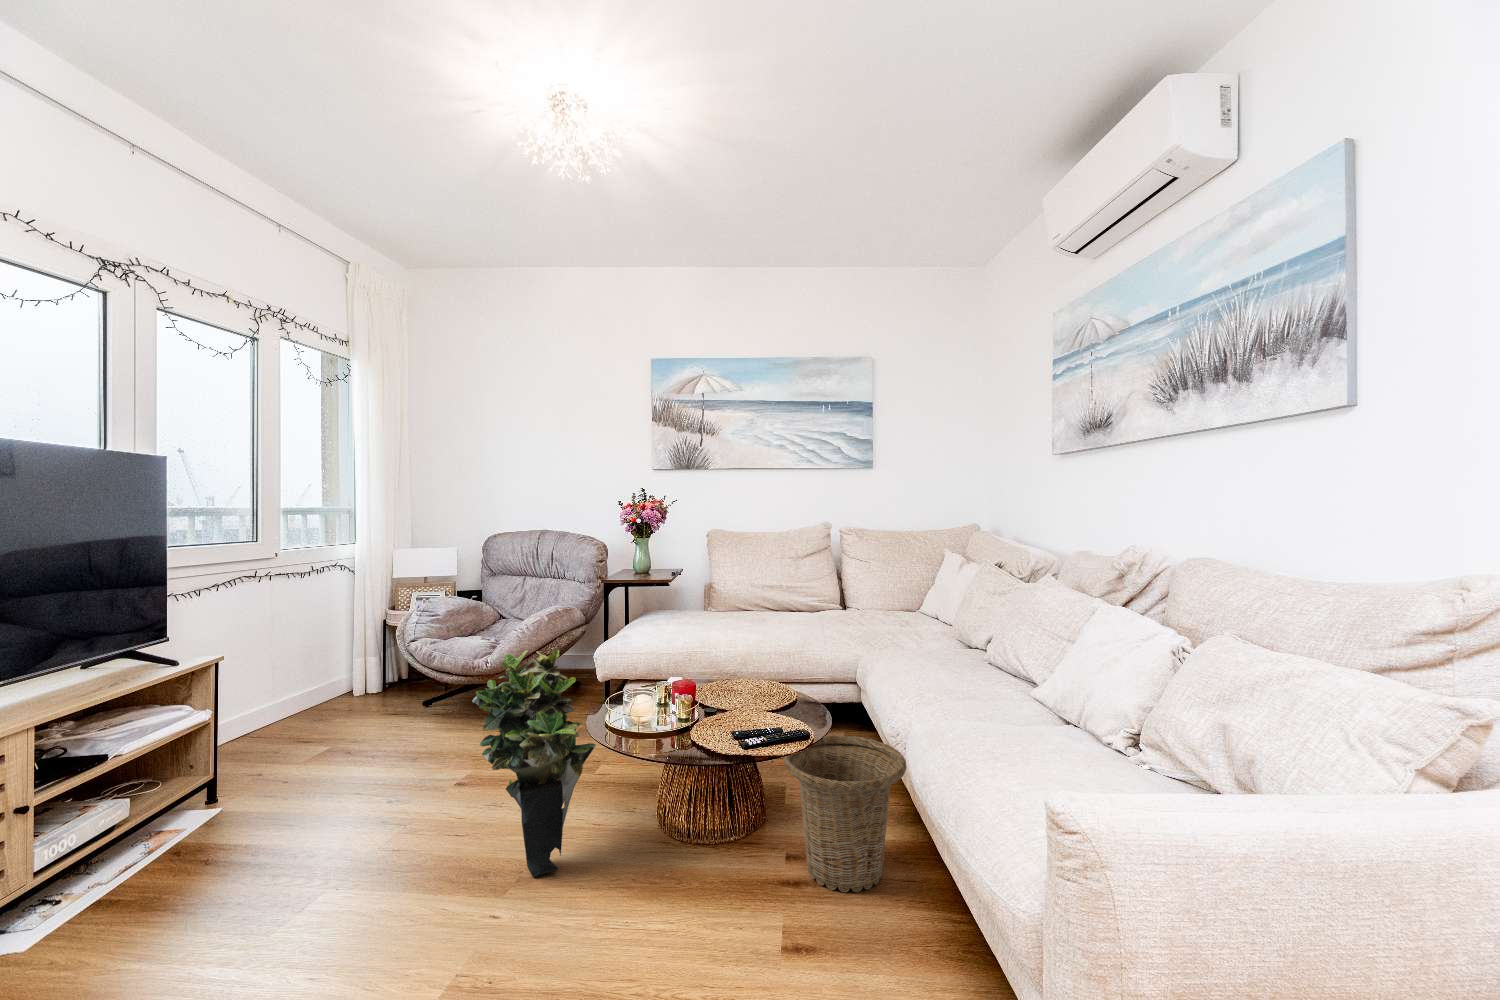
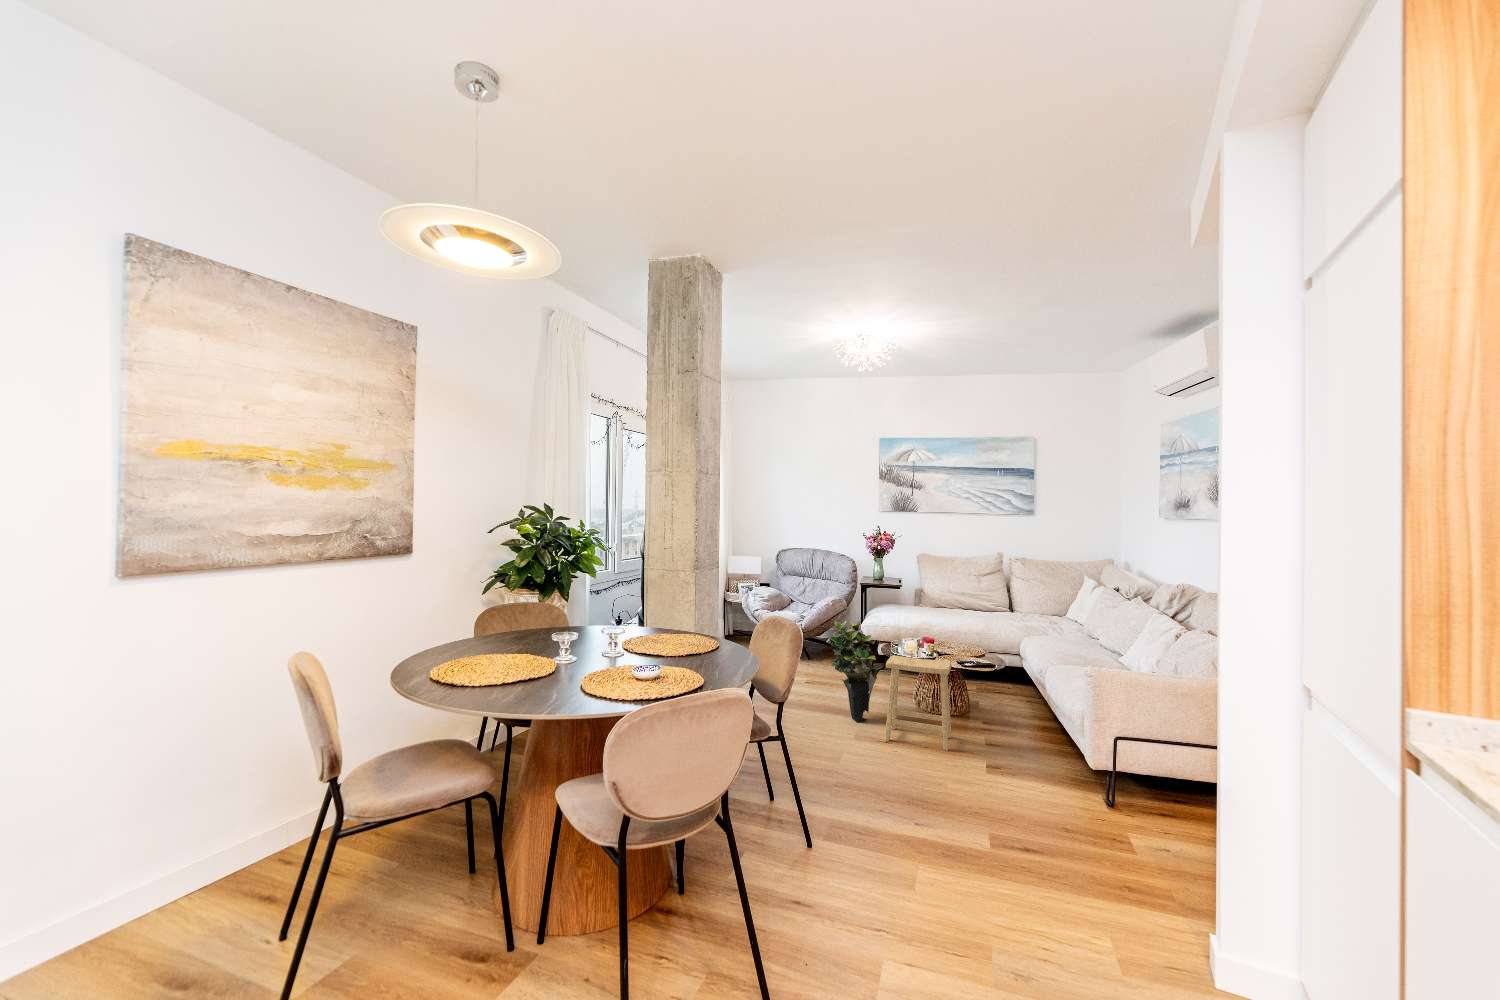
footstool: none [577,724,733,949] -> present [885,655,952,751]
basket: present [784,735,906,892] -> none [976,673,1039,743]

